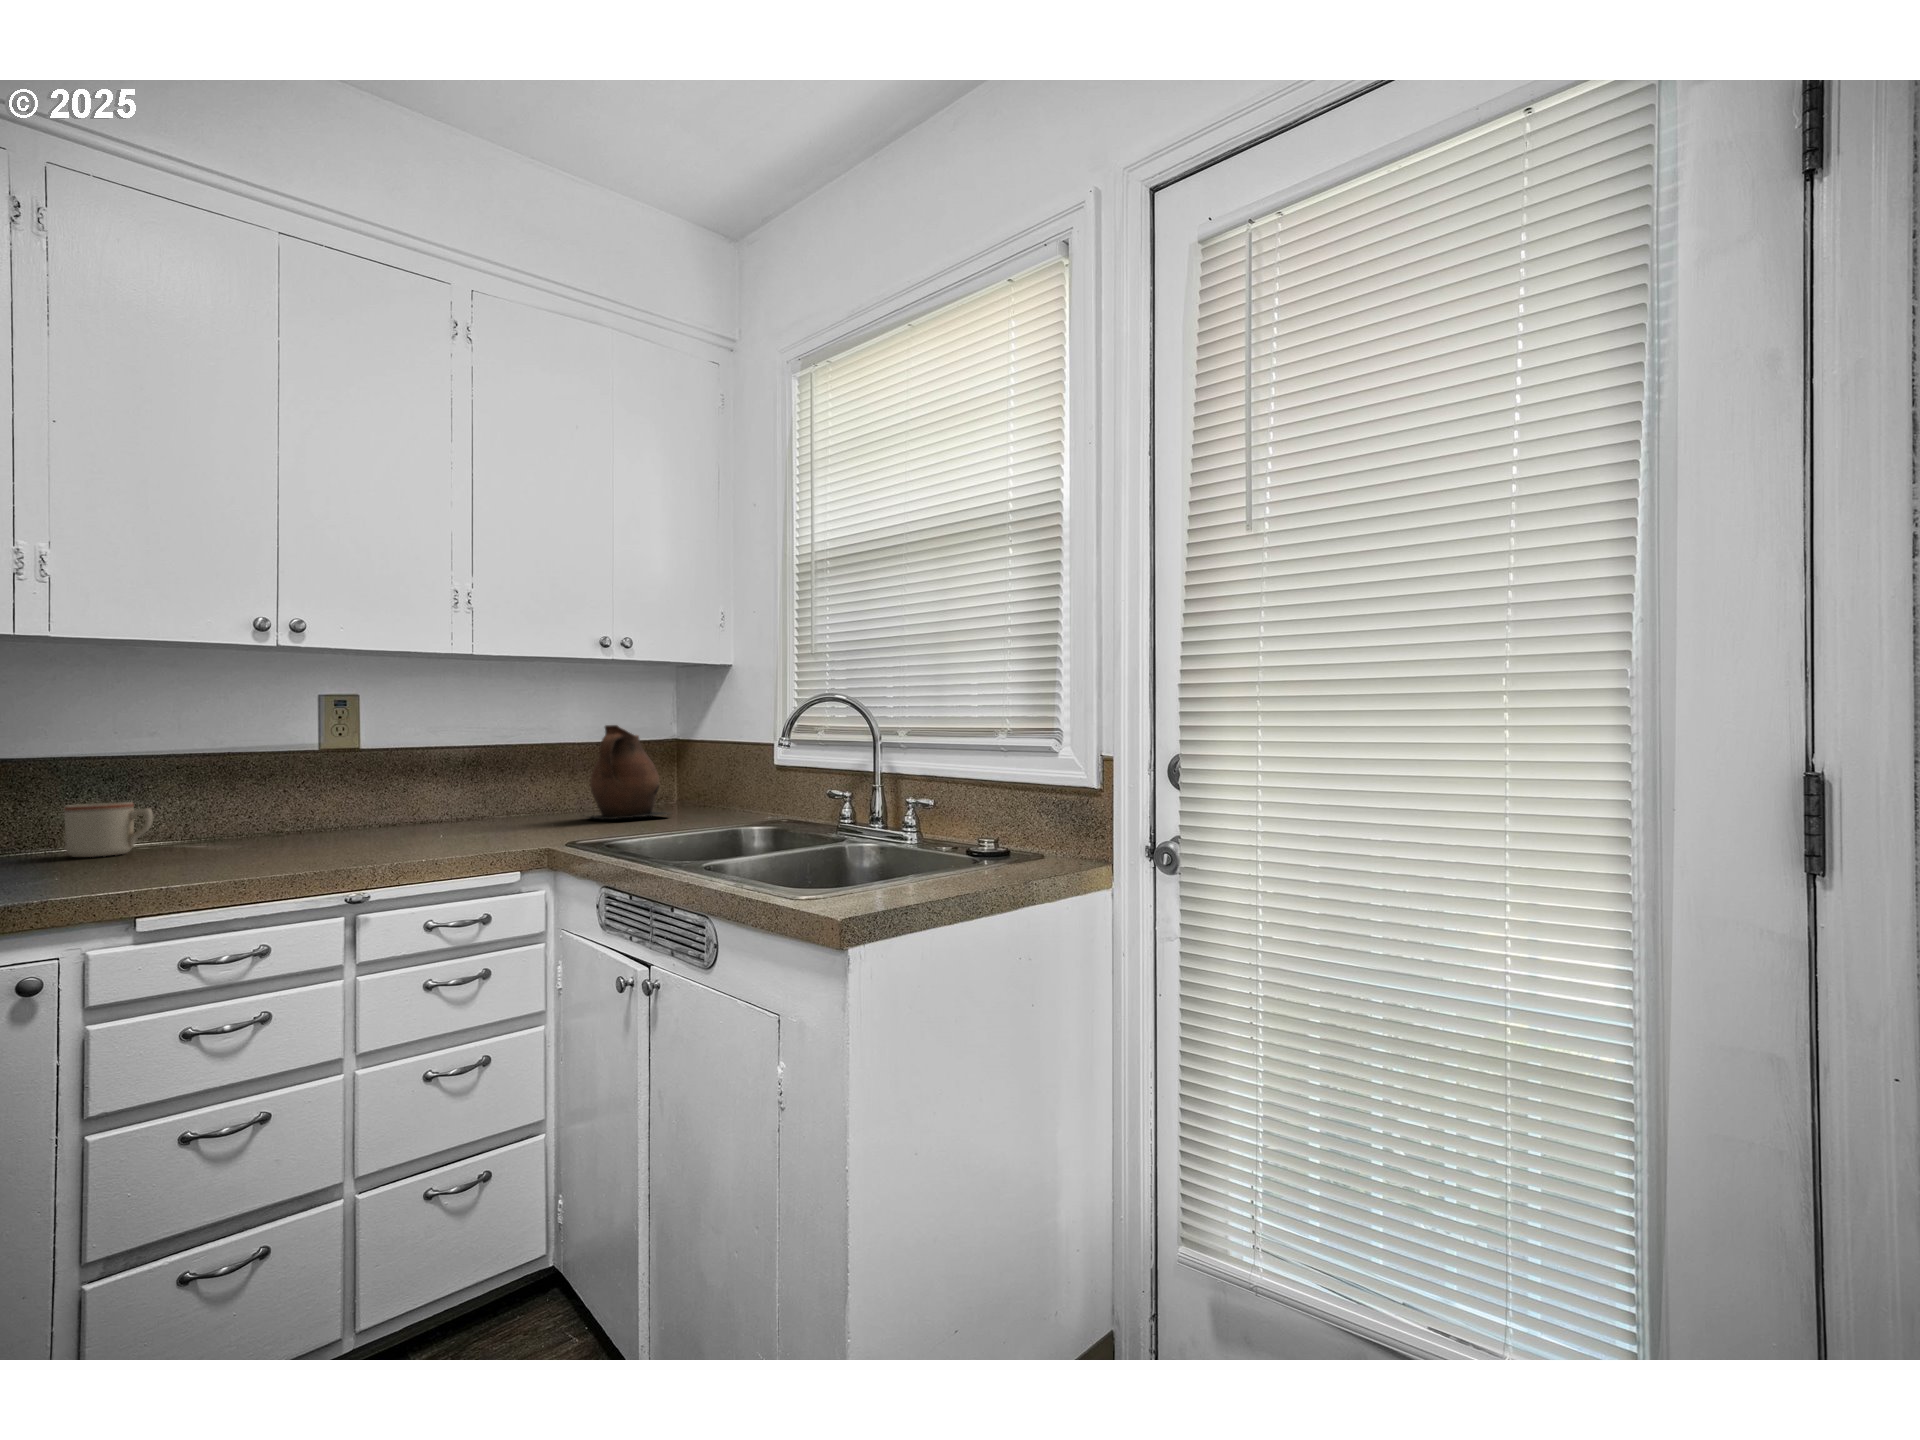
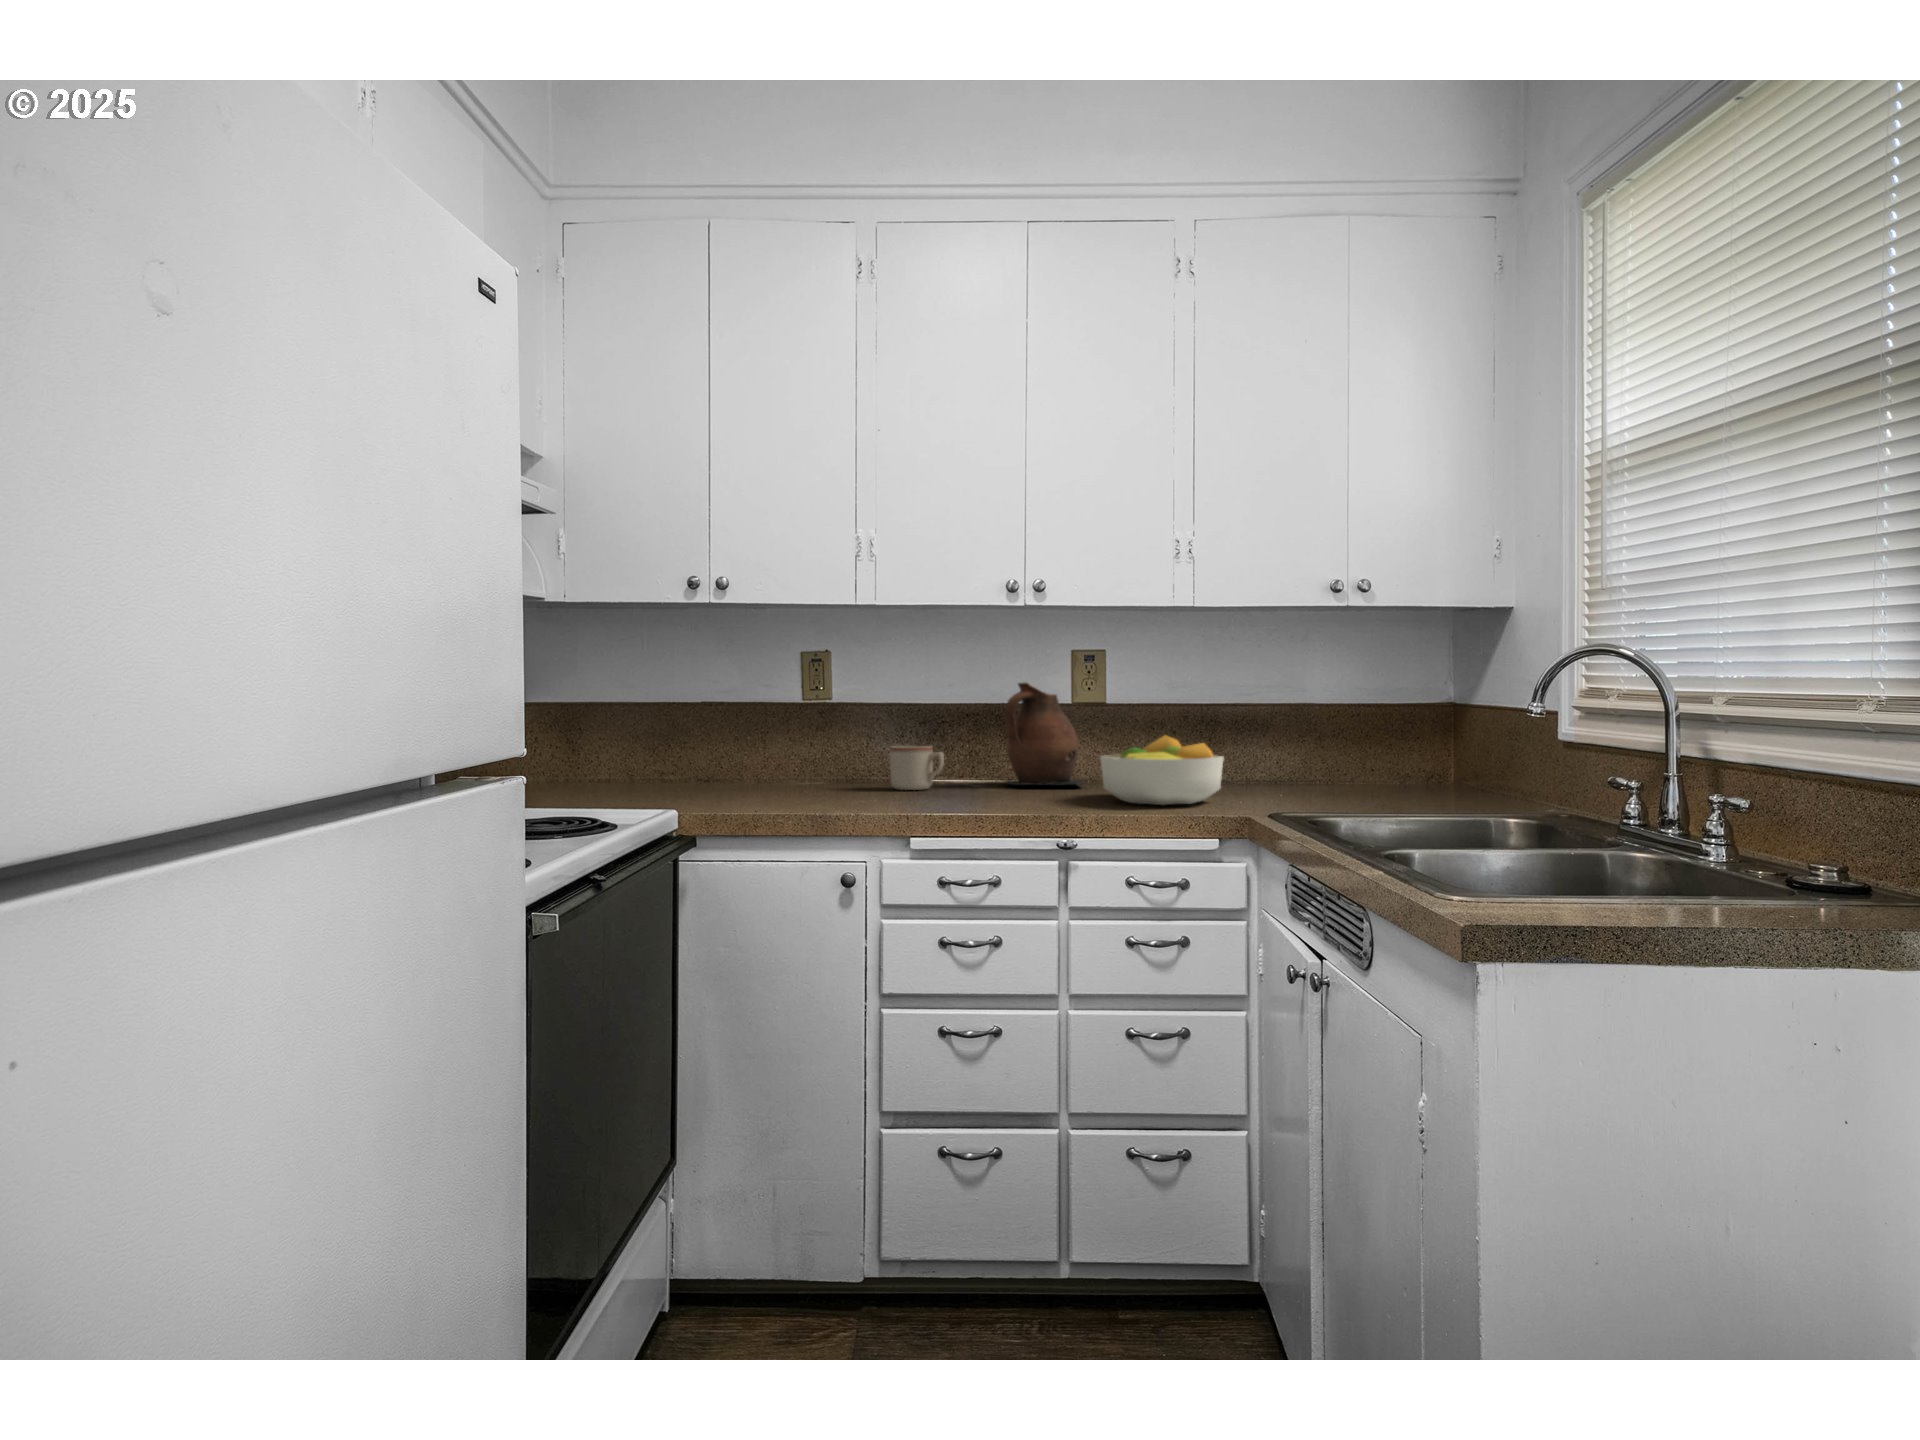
ceramic pitcher: present [589,725,669,819] -> present [1005,682,1085,785]
fruit bowl: none [373,776,509,846] -> present [1100,735,1224,805]

